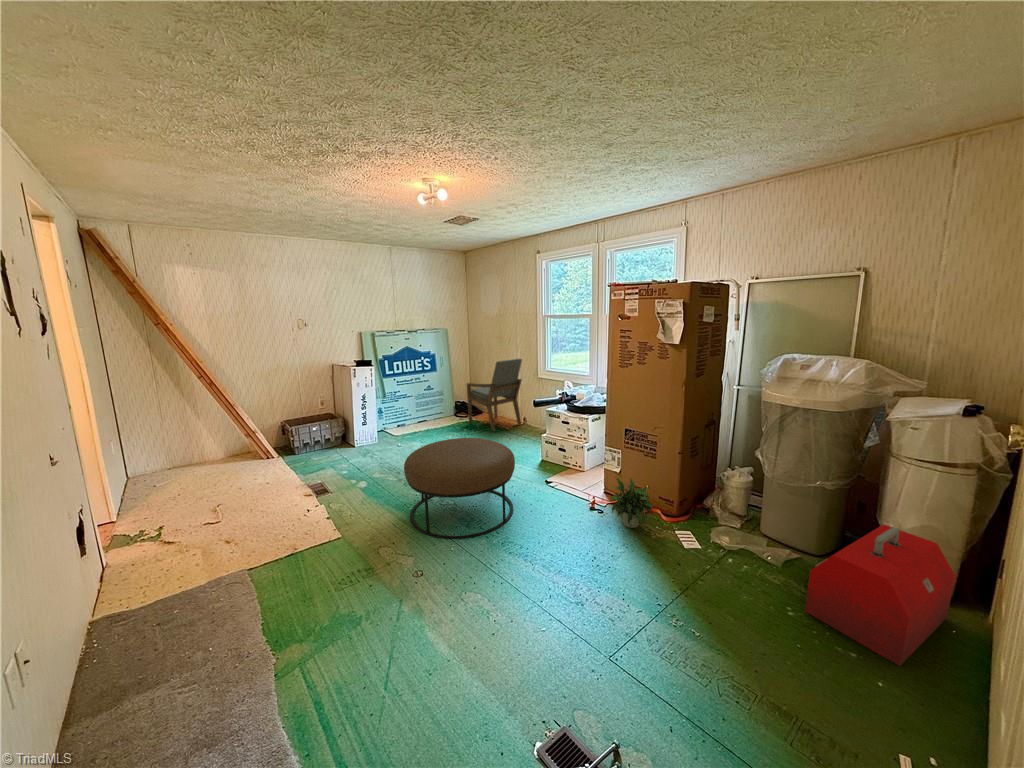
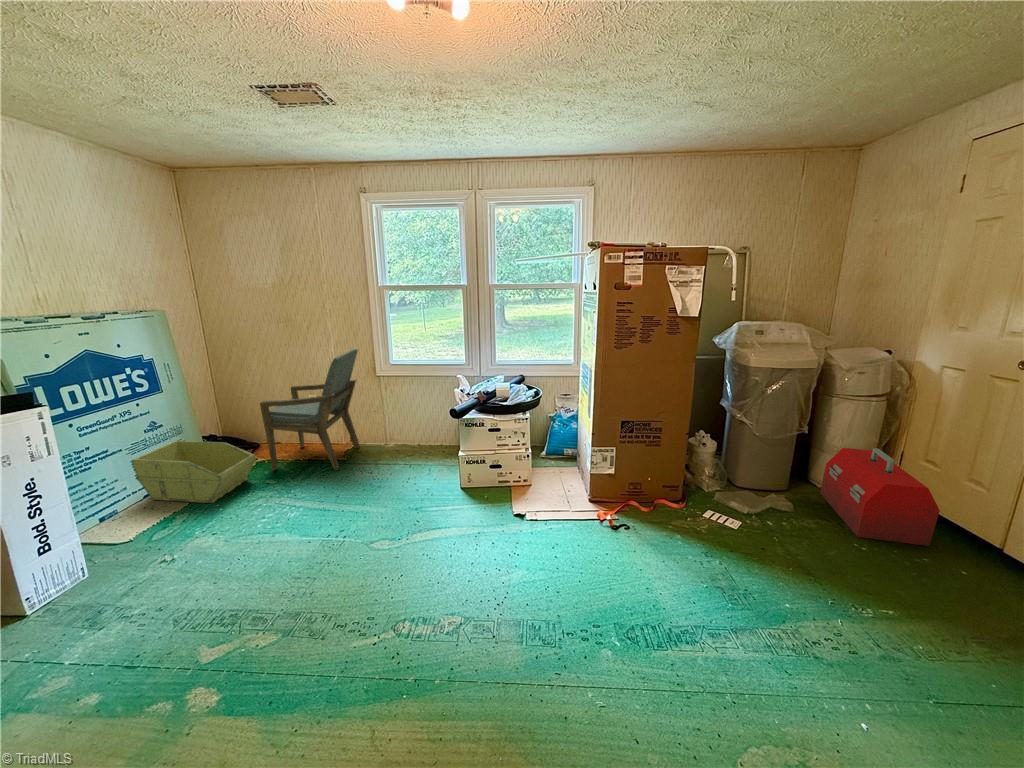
storage bin: none [414,397,459,430] -> present [132,440,256,503]
ottoman: present [404,438,515,539] -> none [415,486,606,695]
potted plant: present [609,477,653,528] -> none [633,474,704,529]

